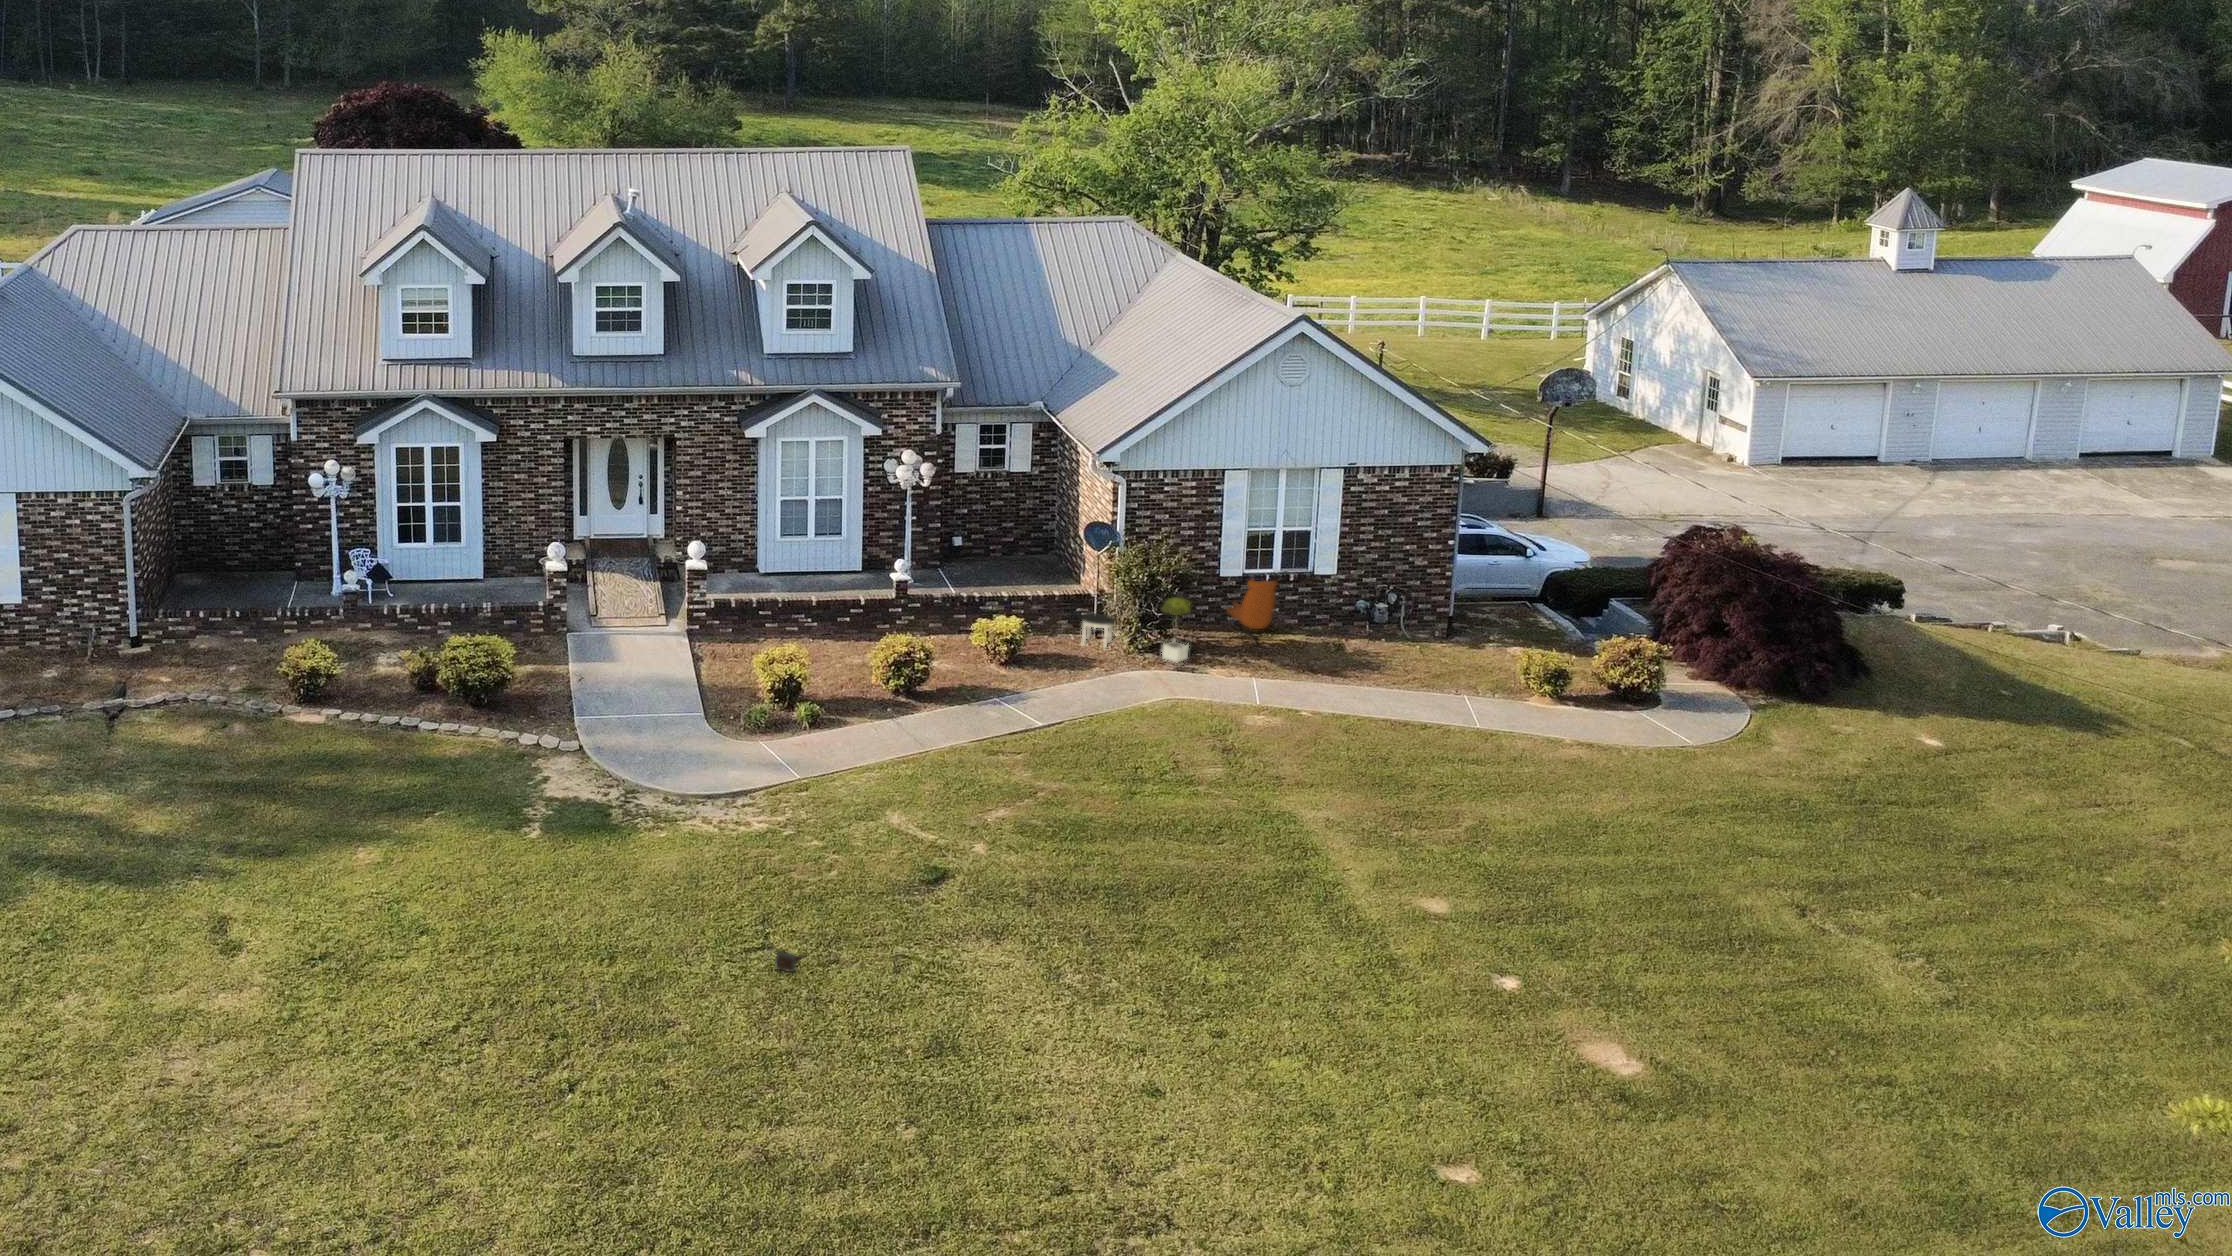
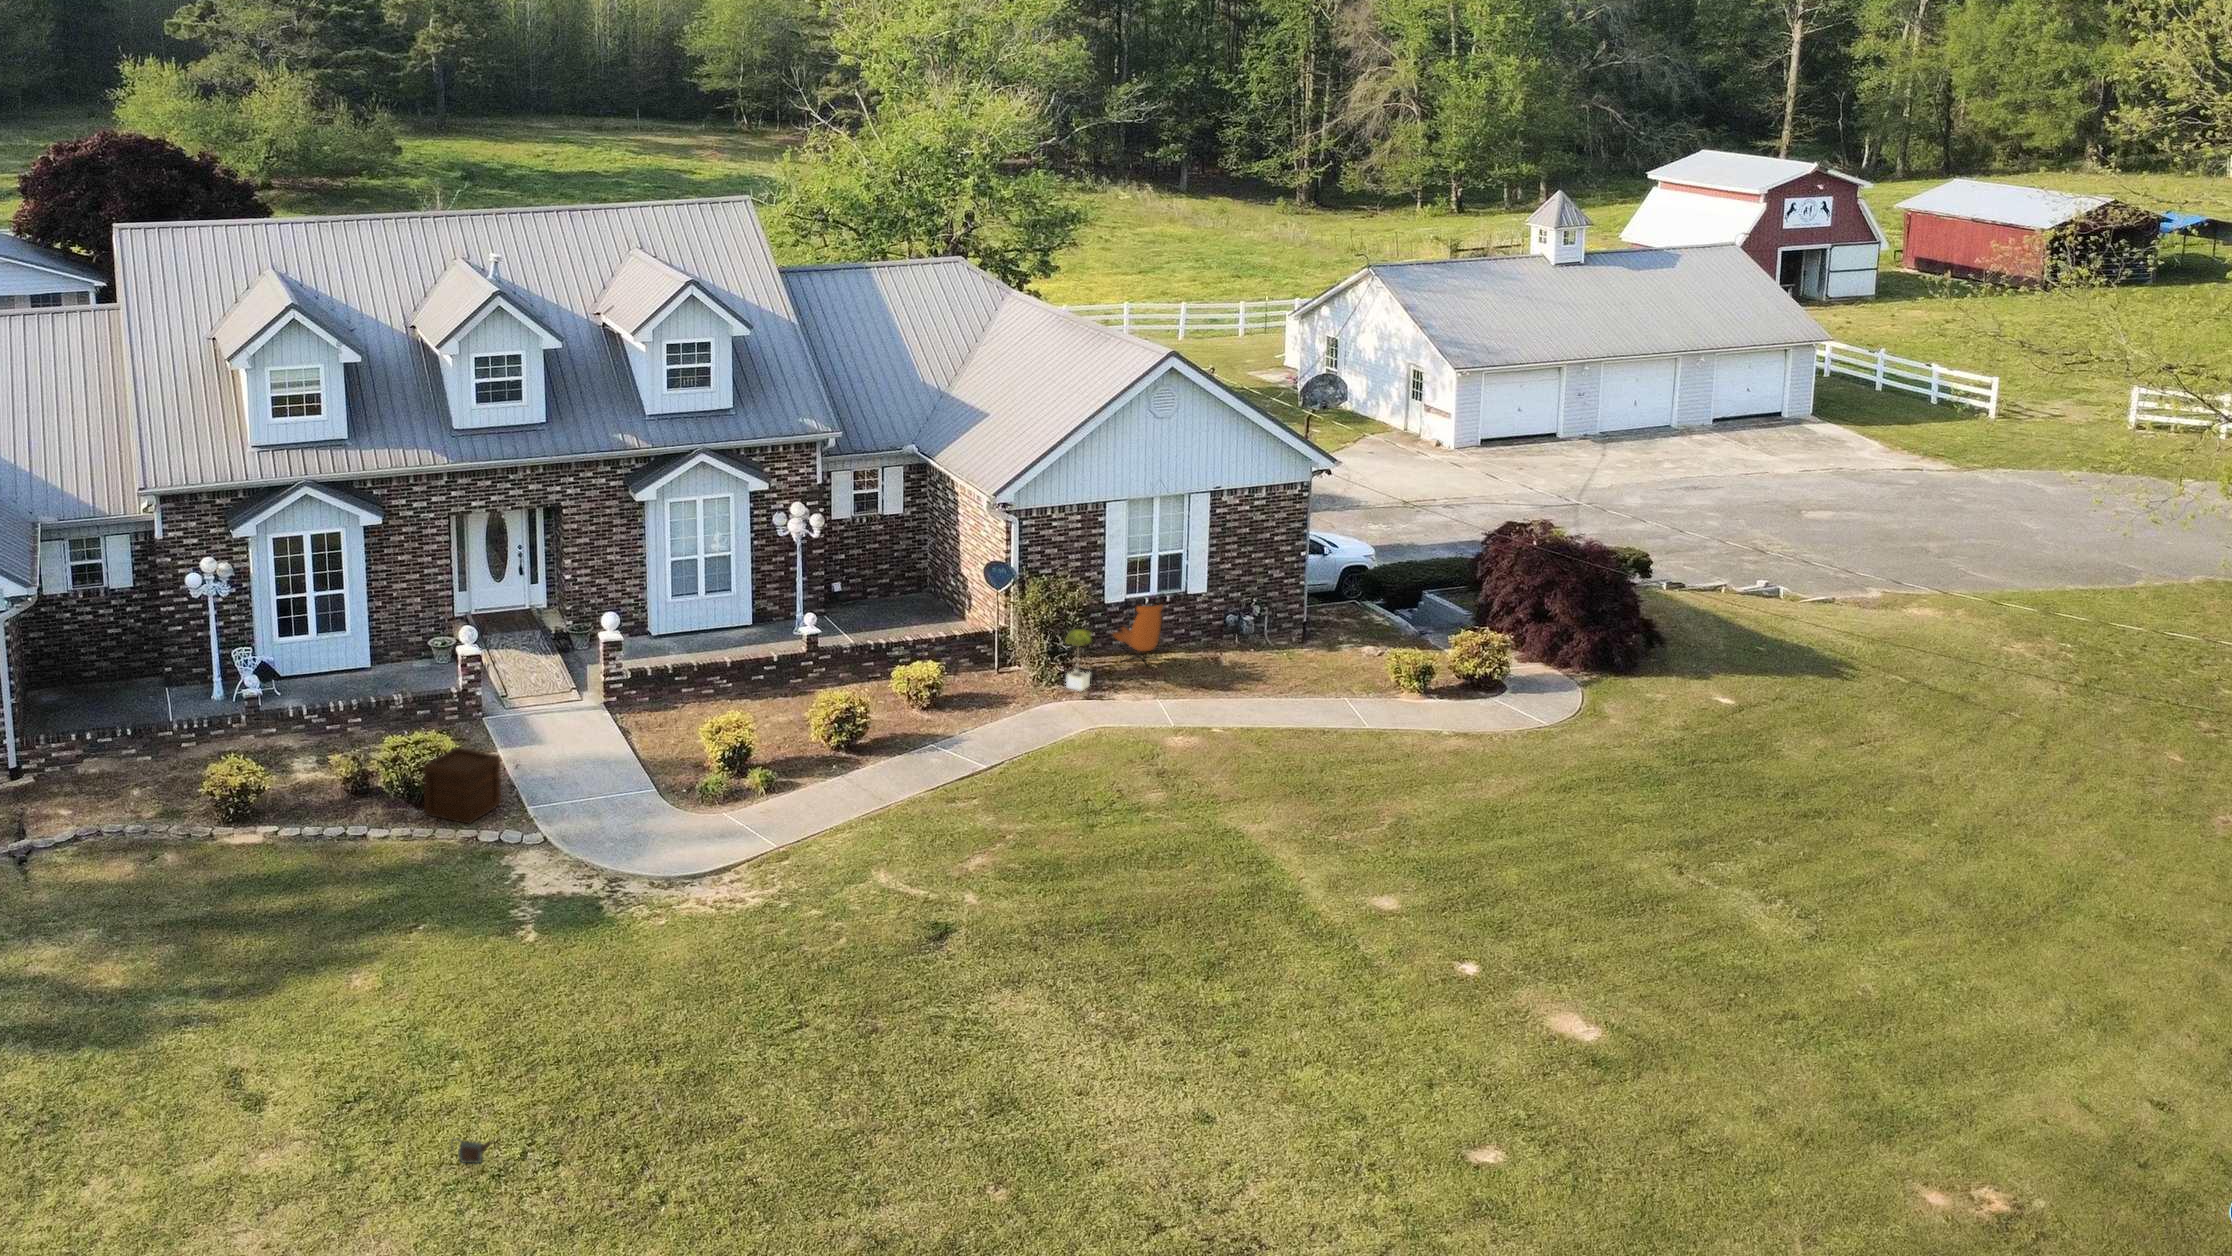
round table: present [1081,613,1115,648] -> none [986,650,1020,684]
wooden crate: none [479,652,554,726] -> present [423,747,501,824]
watering can: present [774,948,807,972] -> present [451,1138,493,1163]

